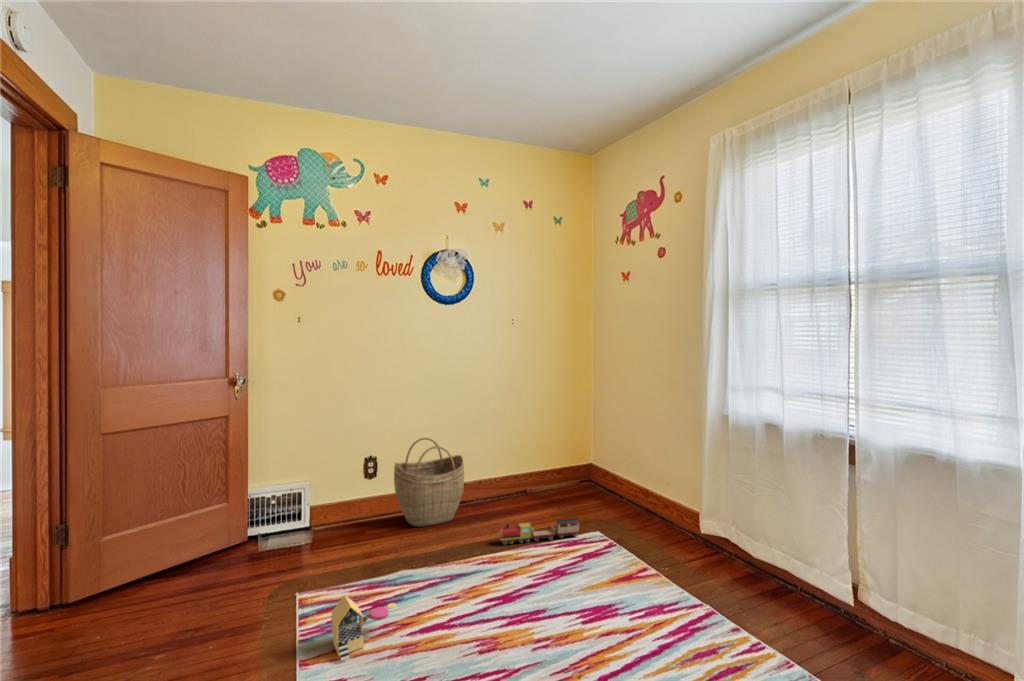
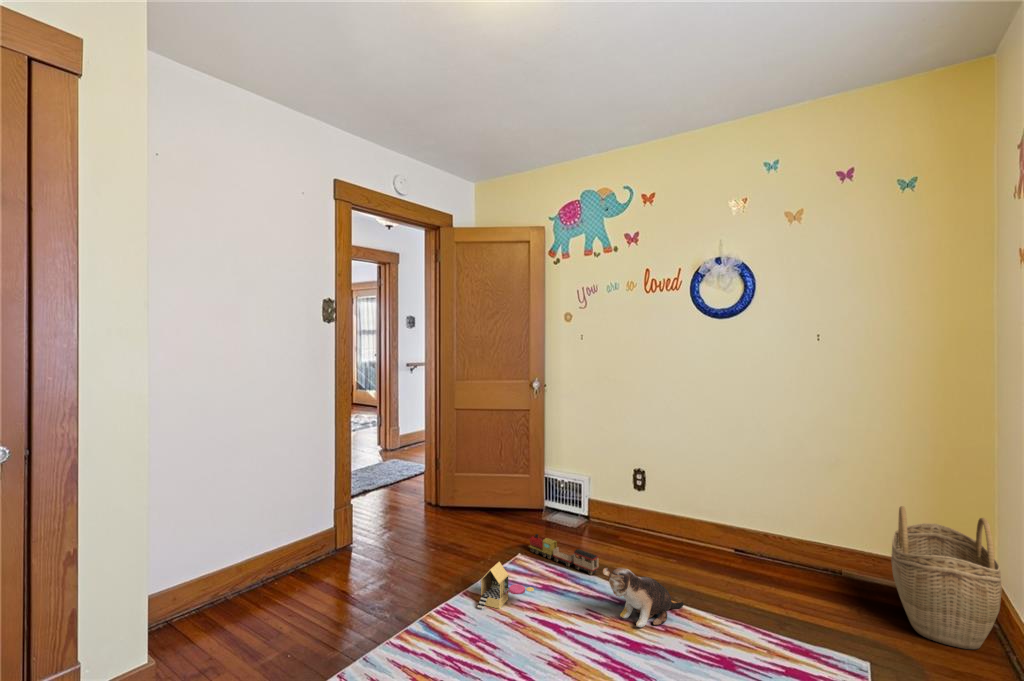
woven basket: present [394,438,464,527] -> present [891,506,1002,649]
toy train: present [499,518,579,545] -> present [529,534,598,575]
plush toy: none [464,537,501,586] -> present [603,568,684,627]

